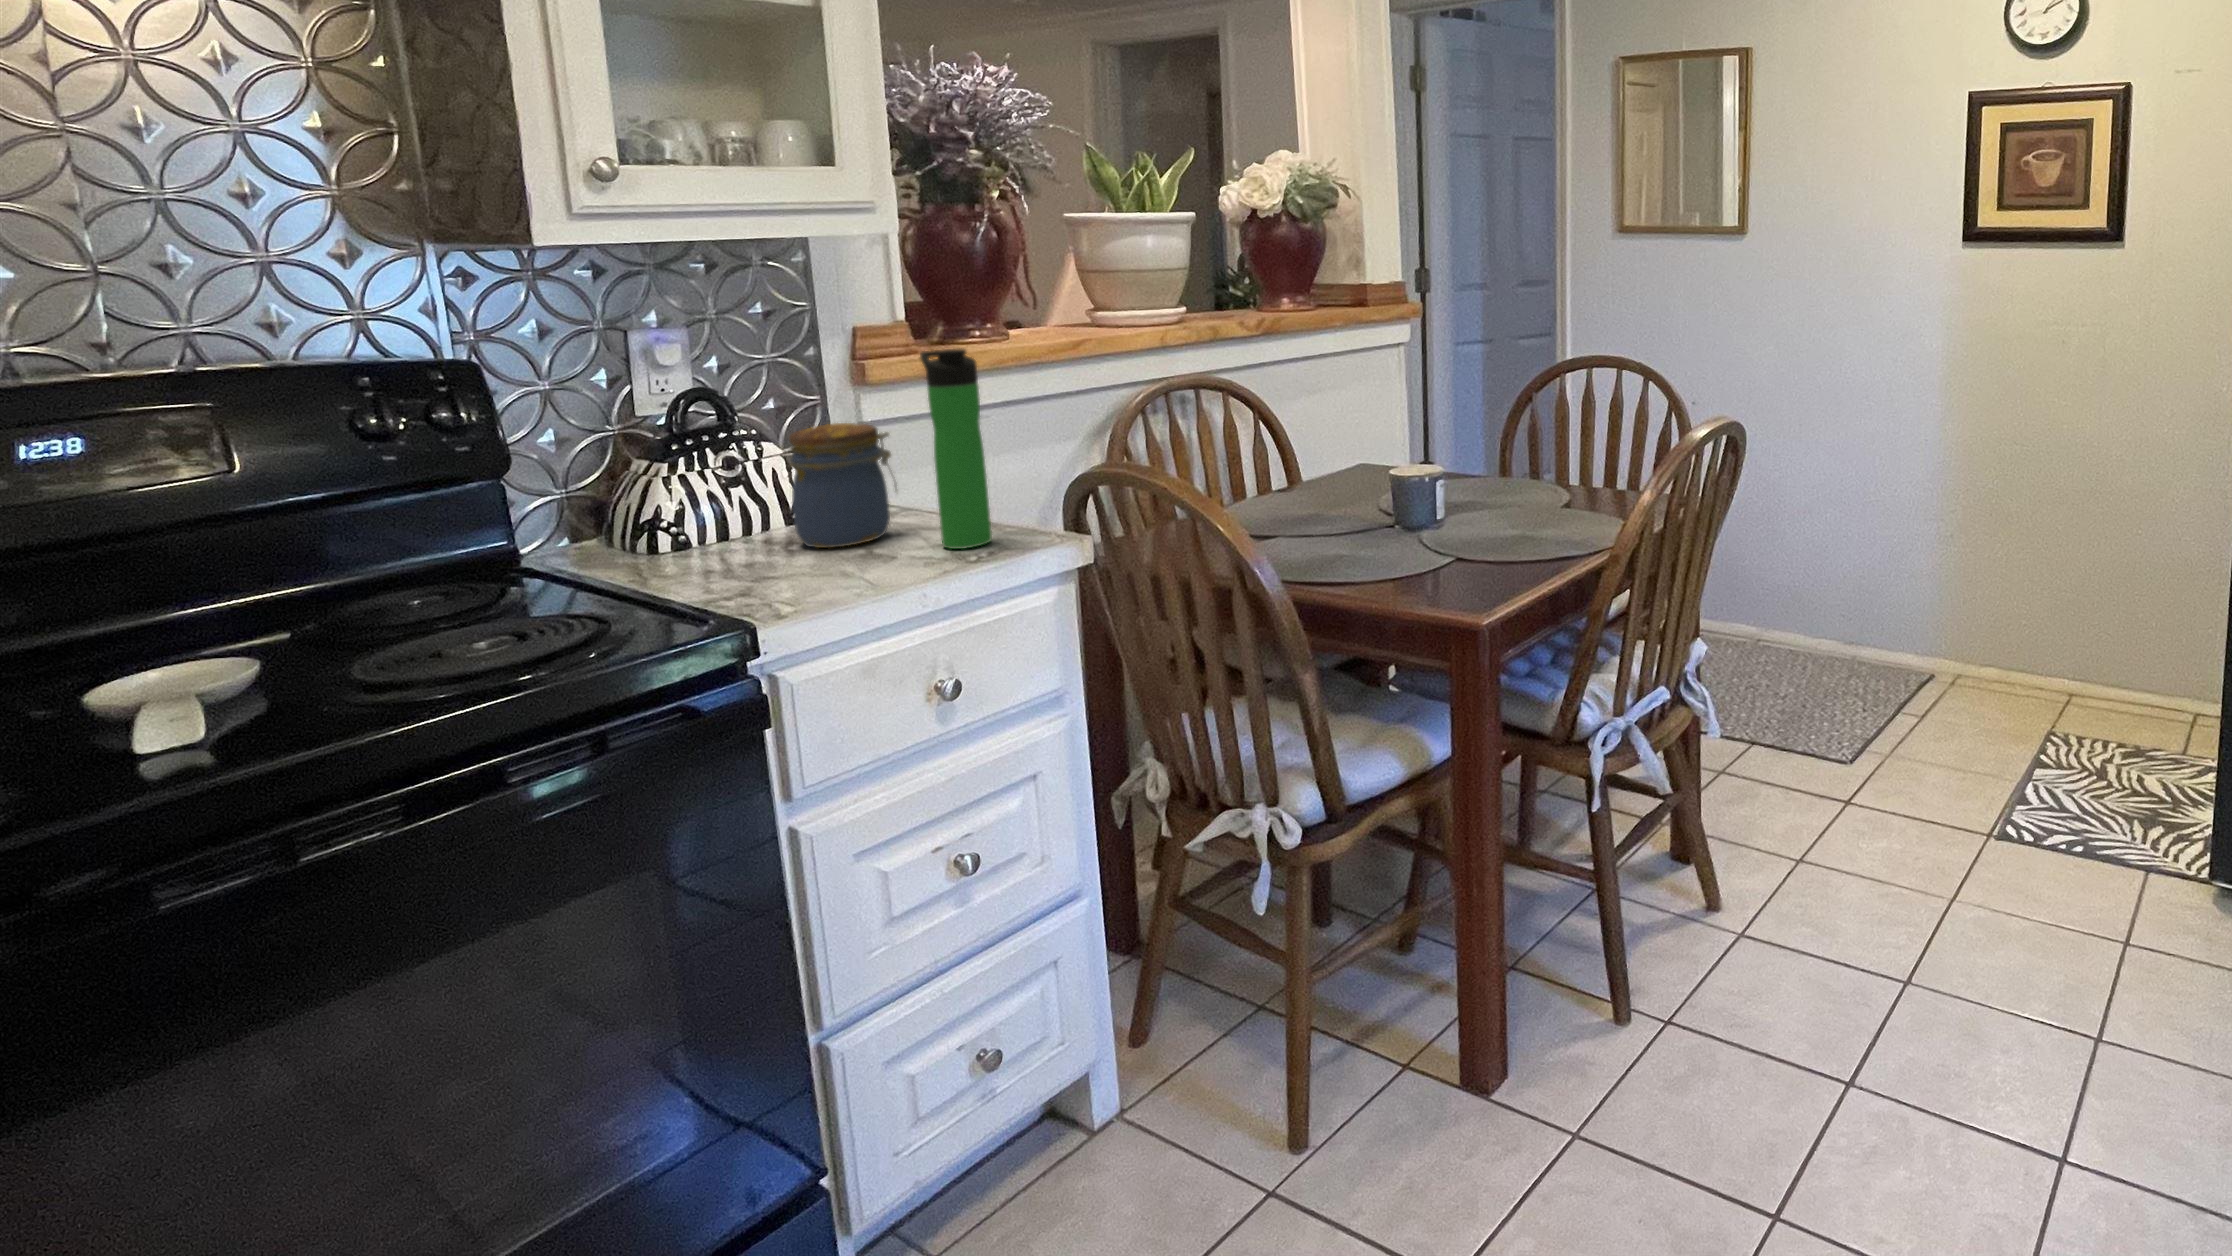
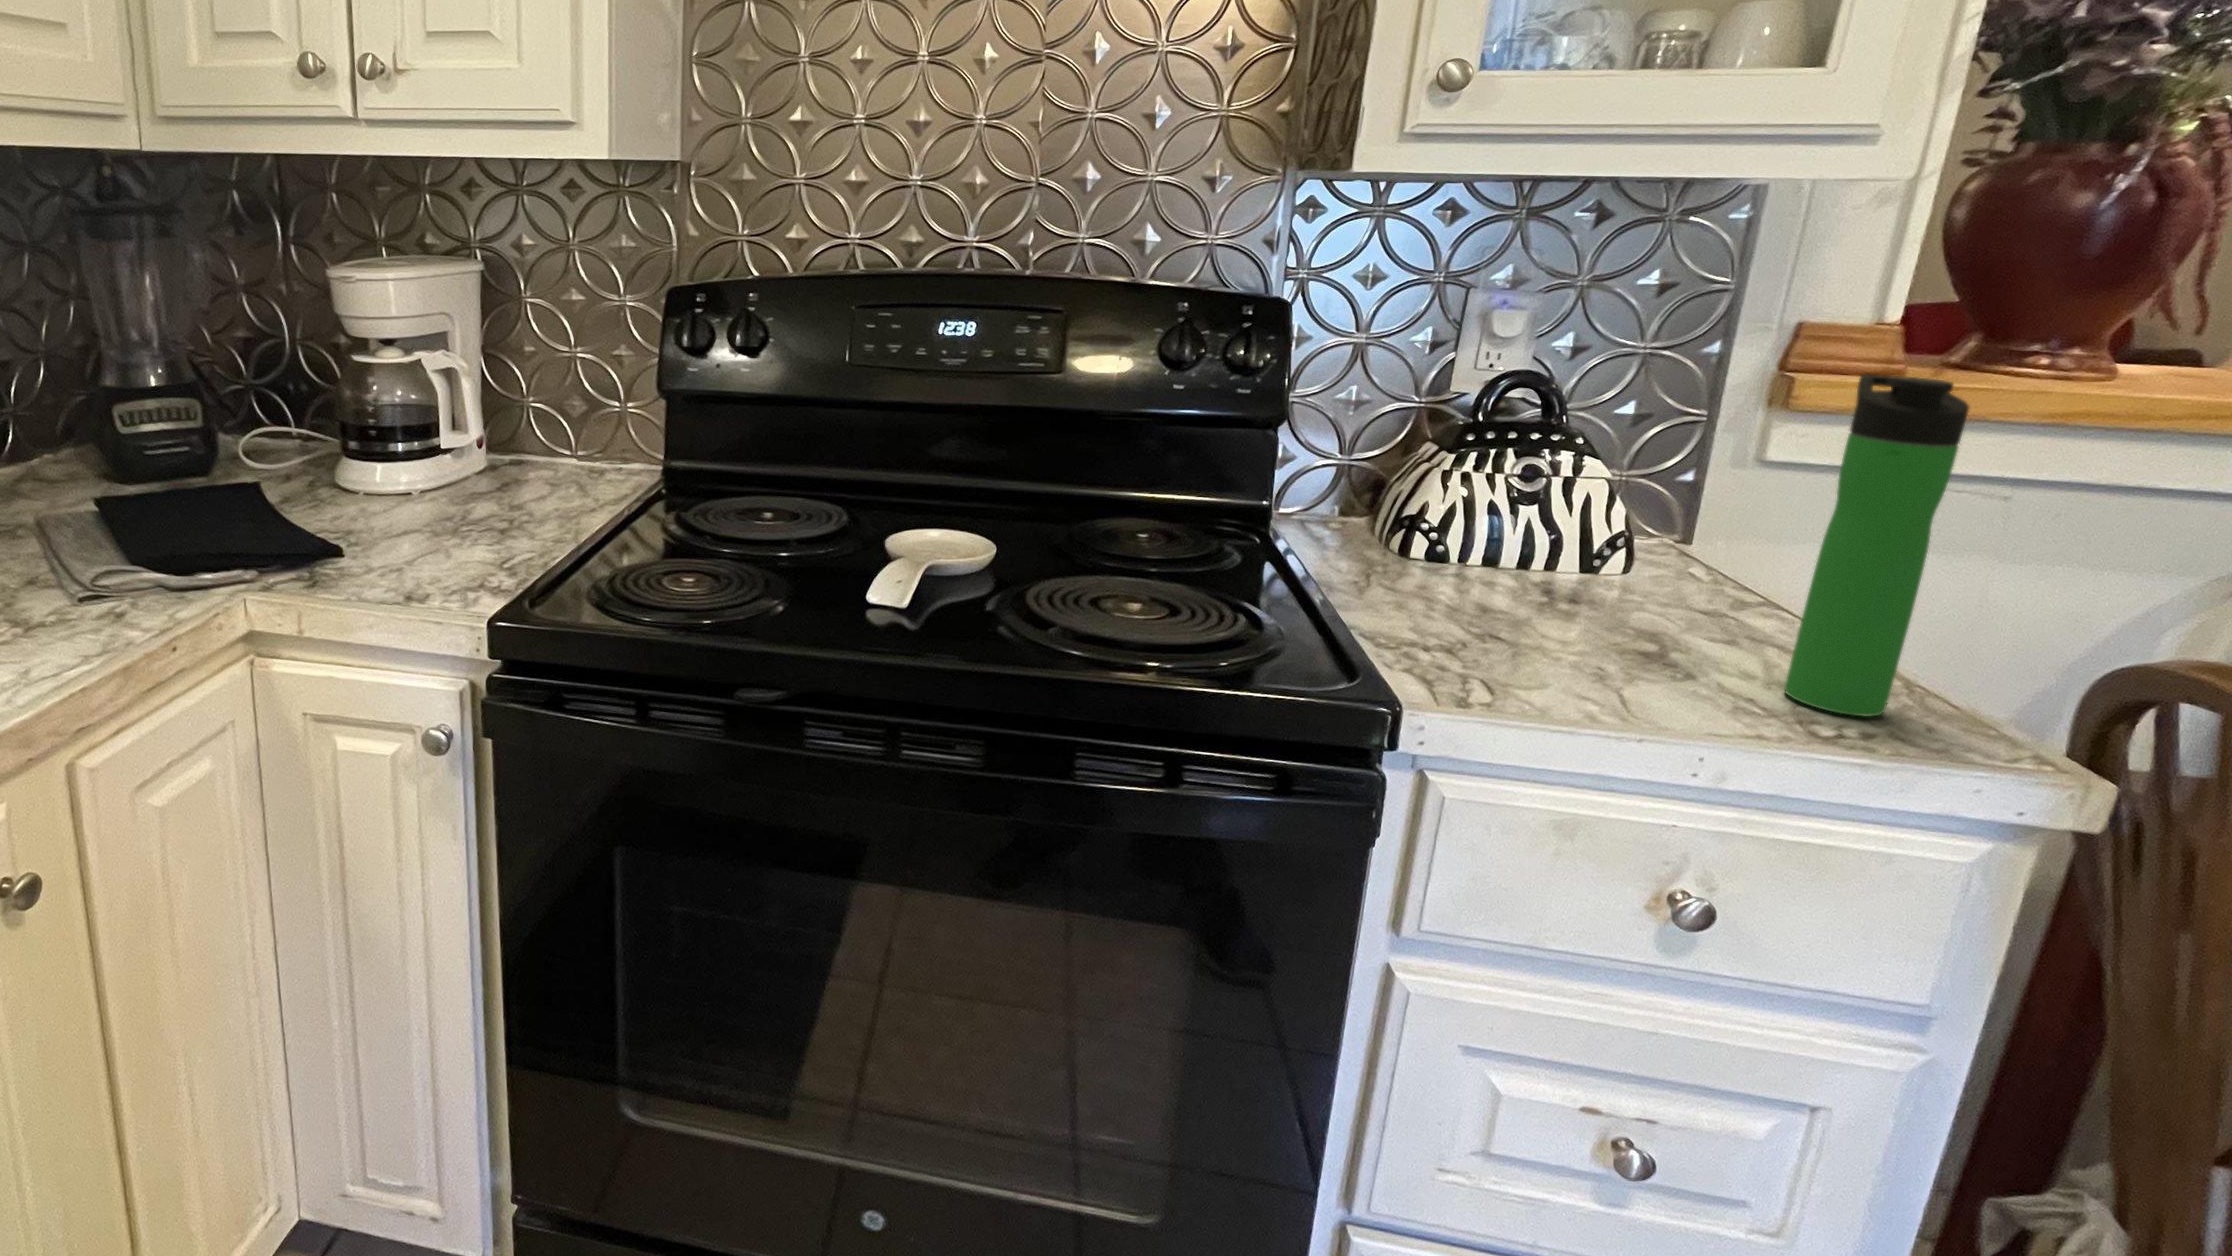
jar: present [789,423,891,548] -> none [1574,453,1768,637]

